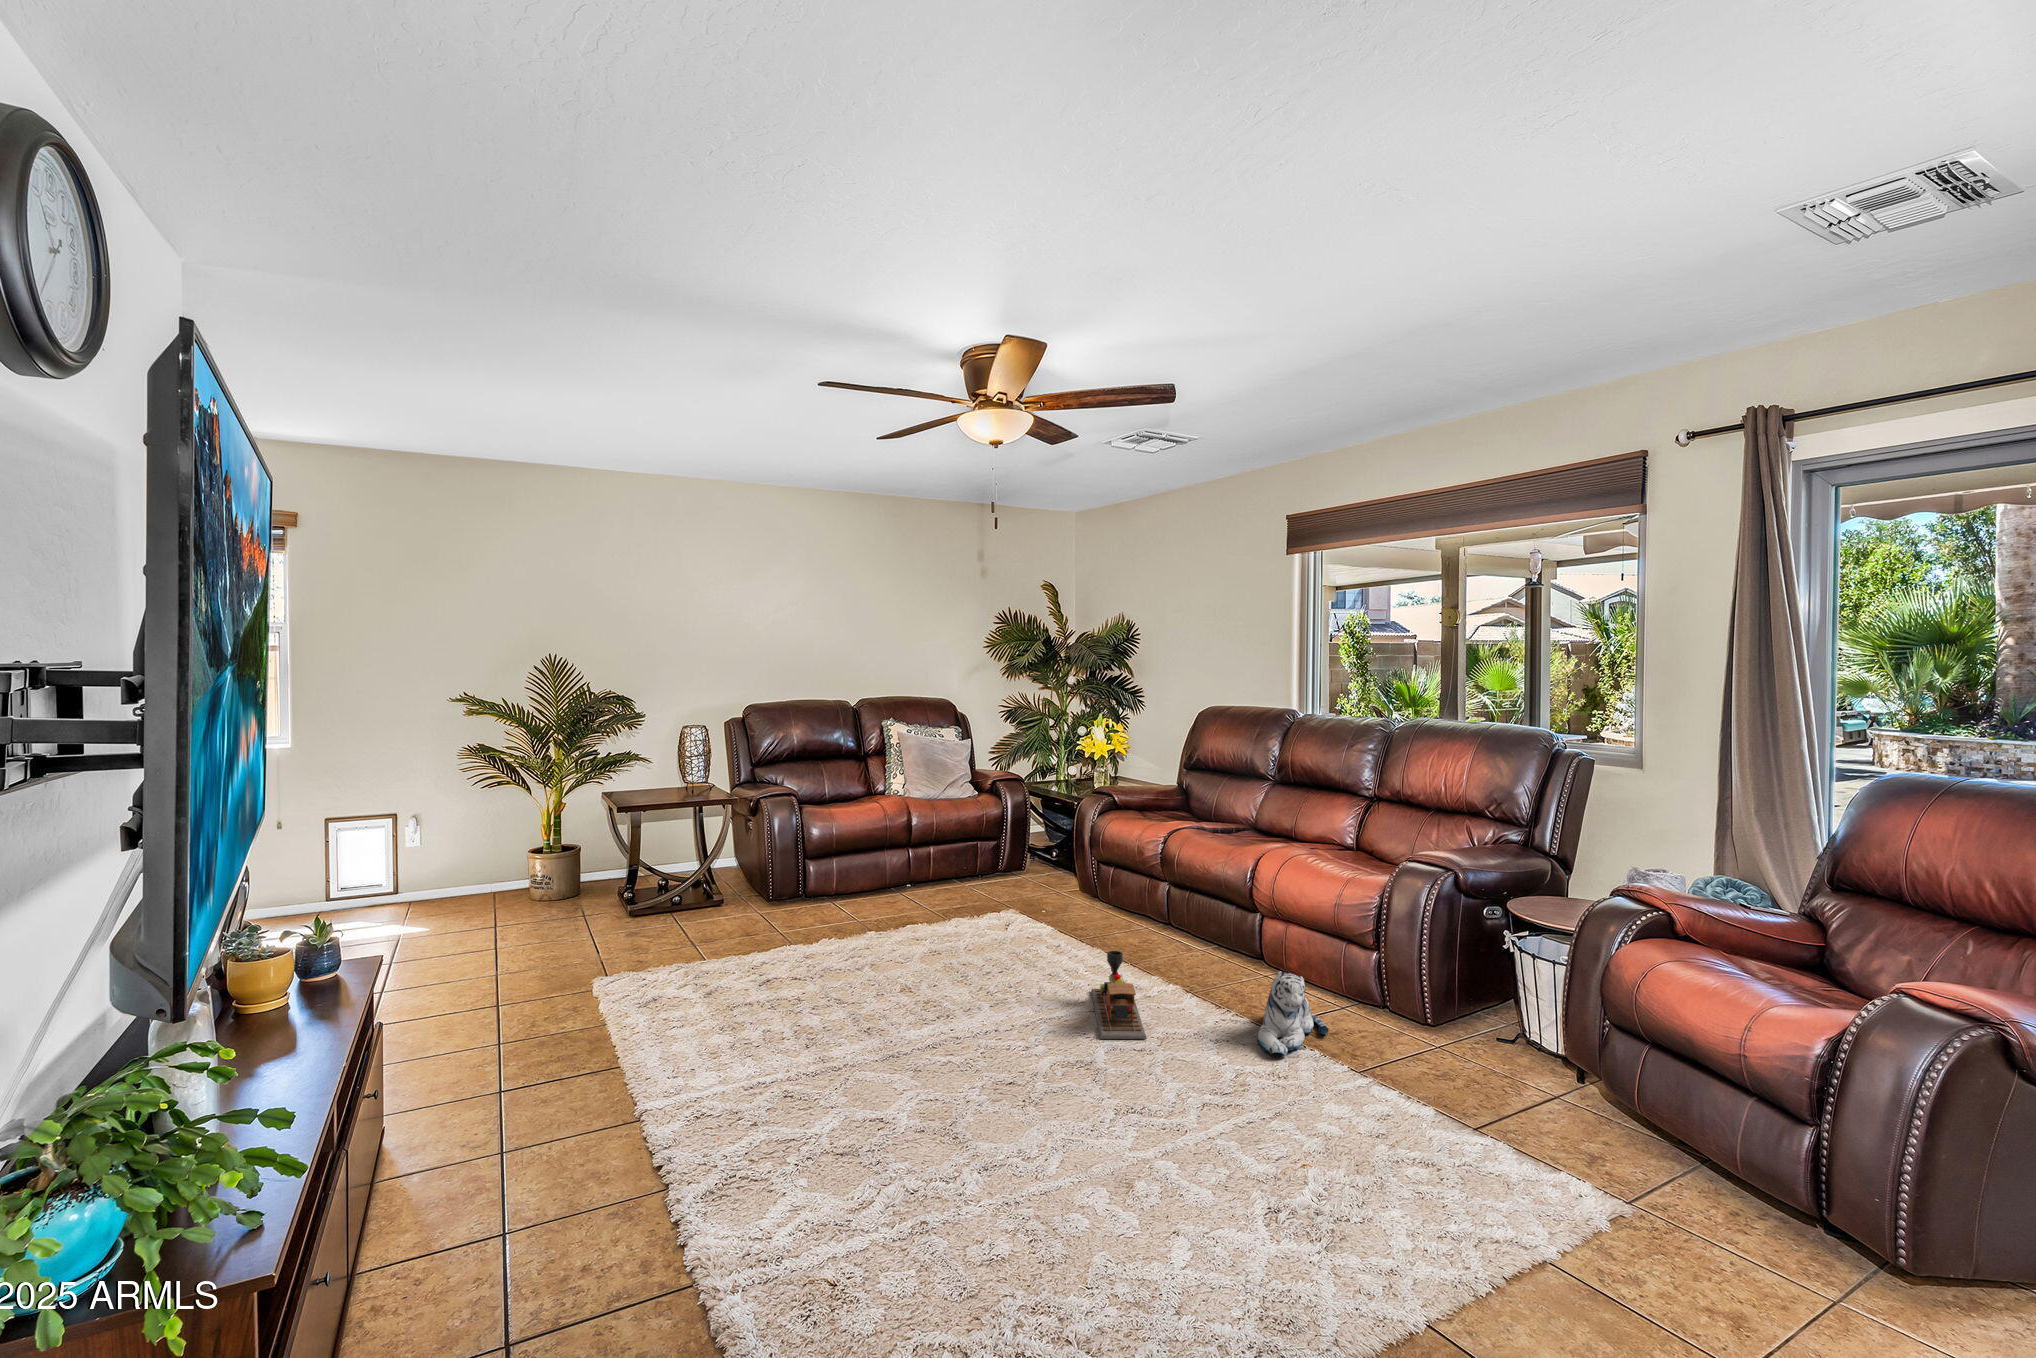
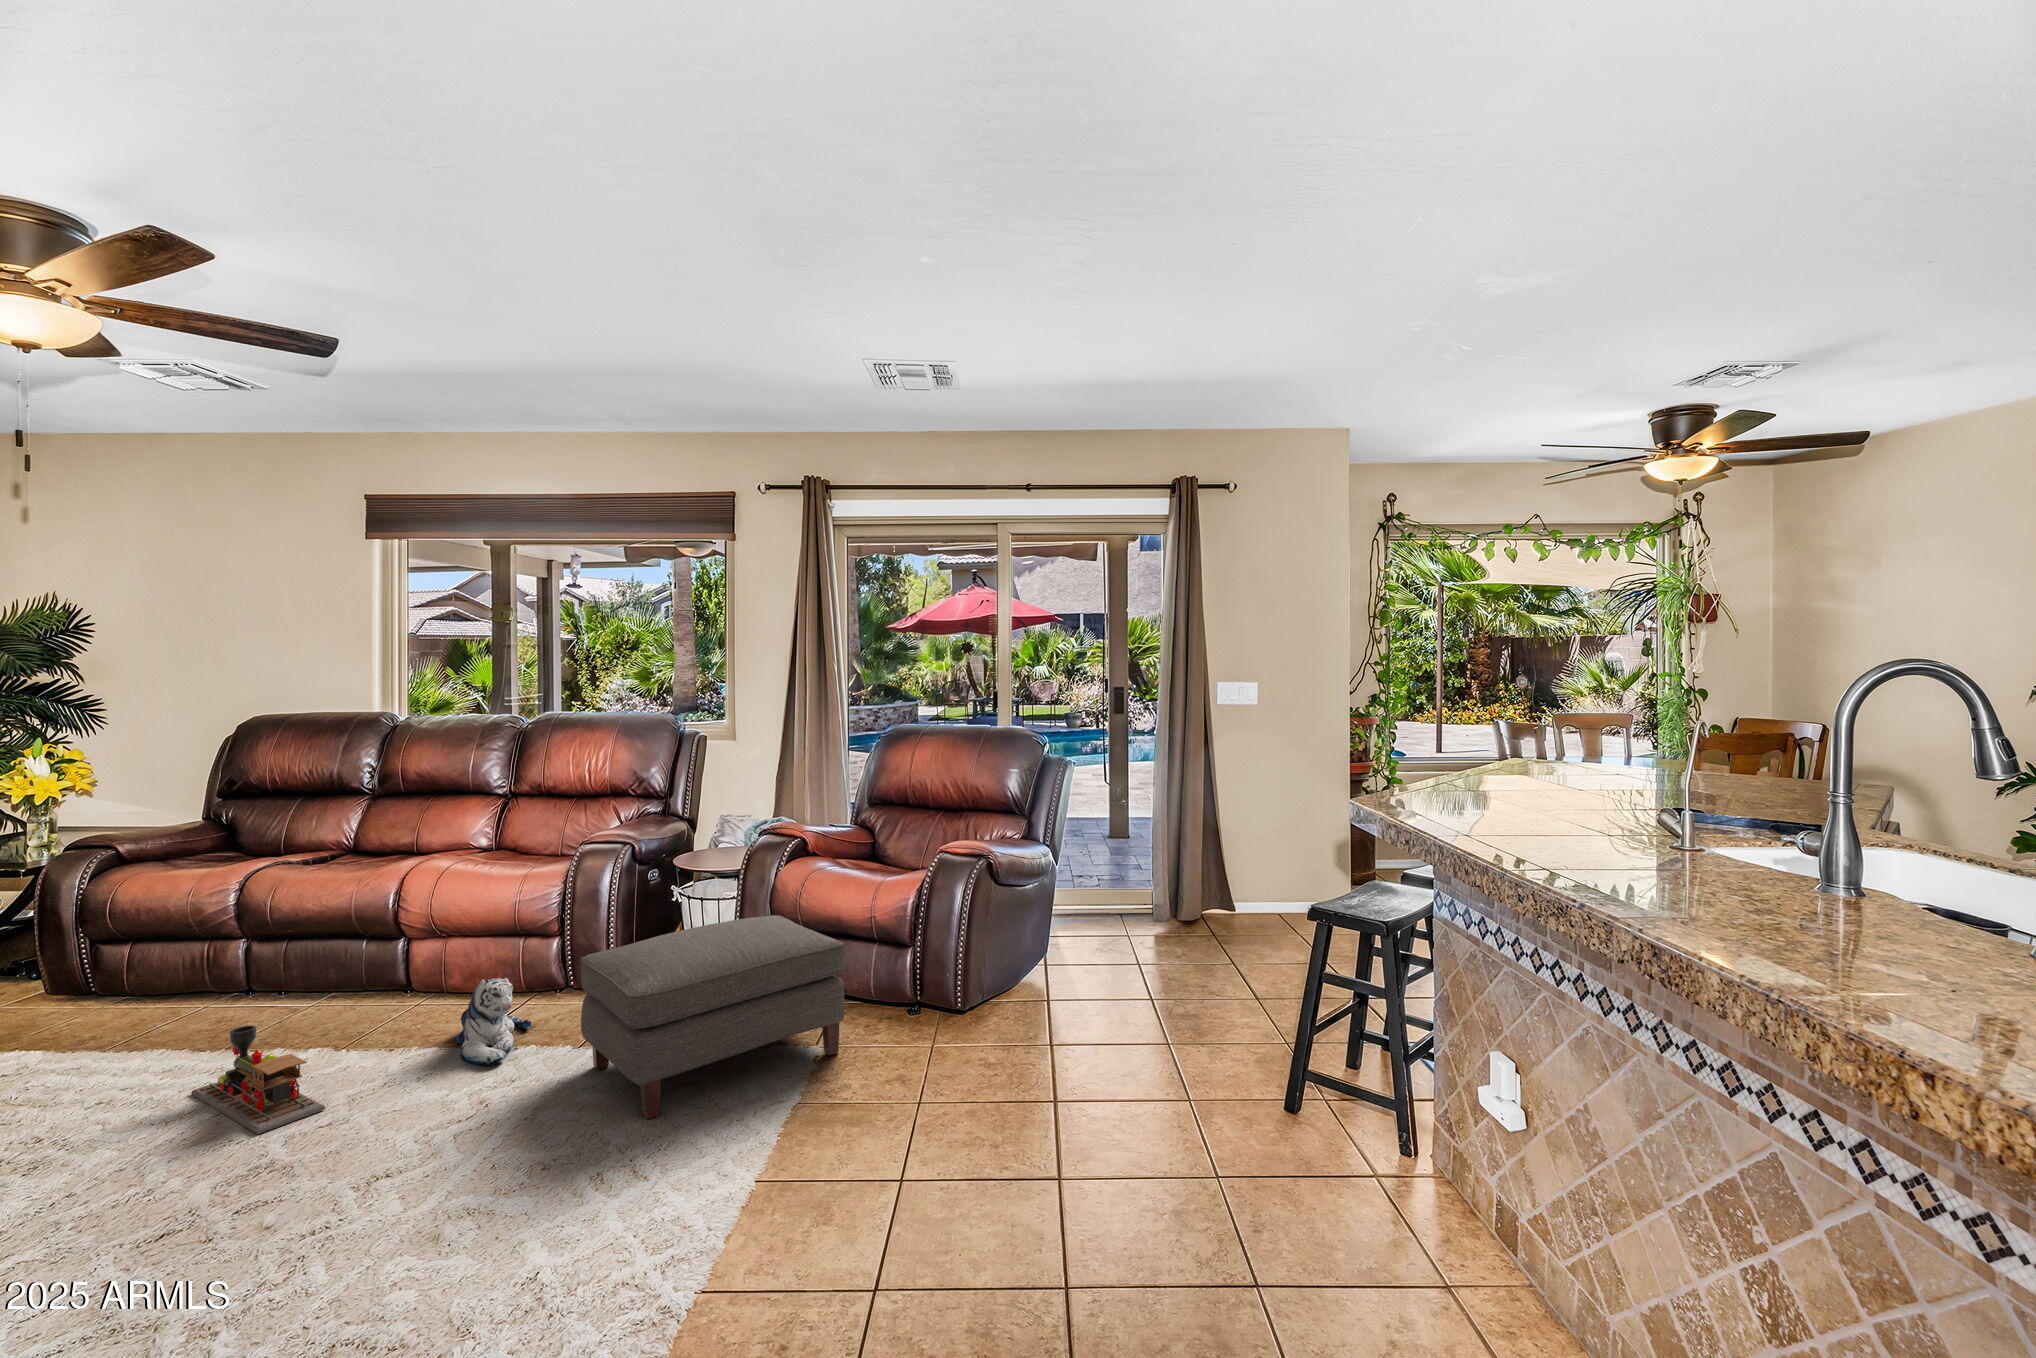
ottoman: none [1340,977,1665,1225] -> present [580,915,845,1119]

